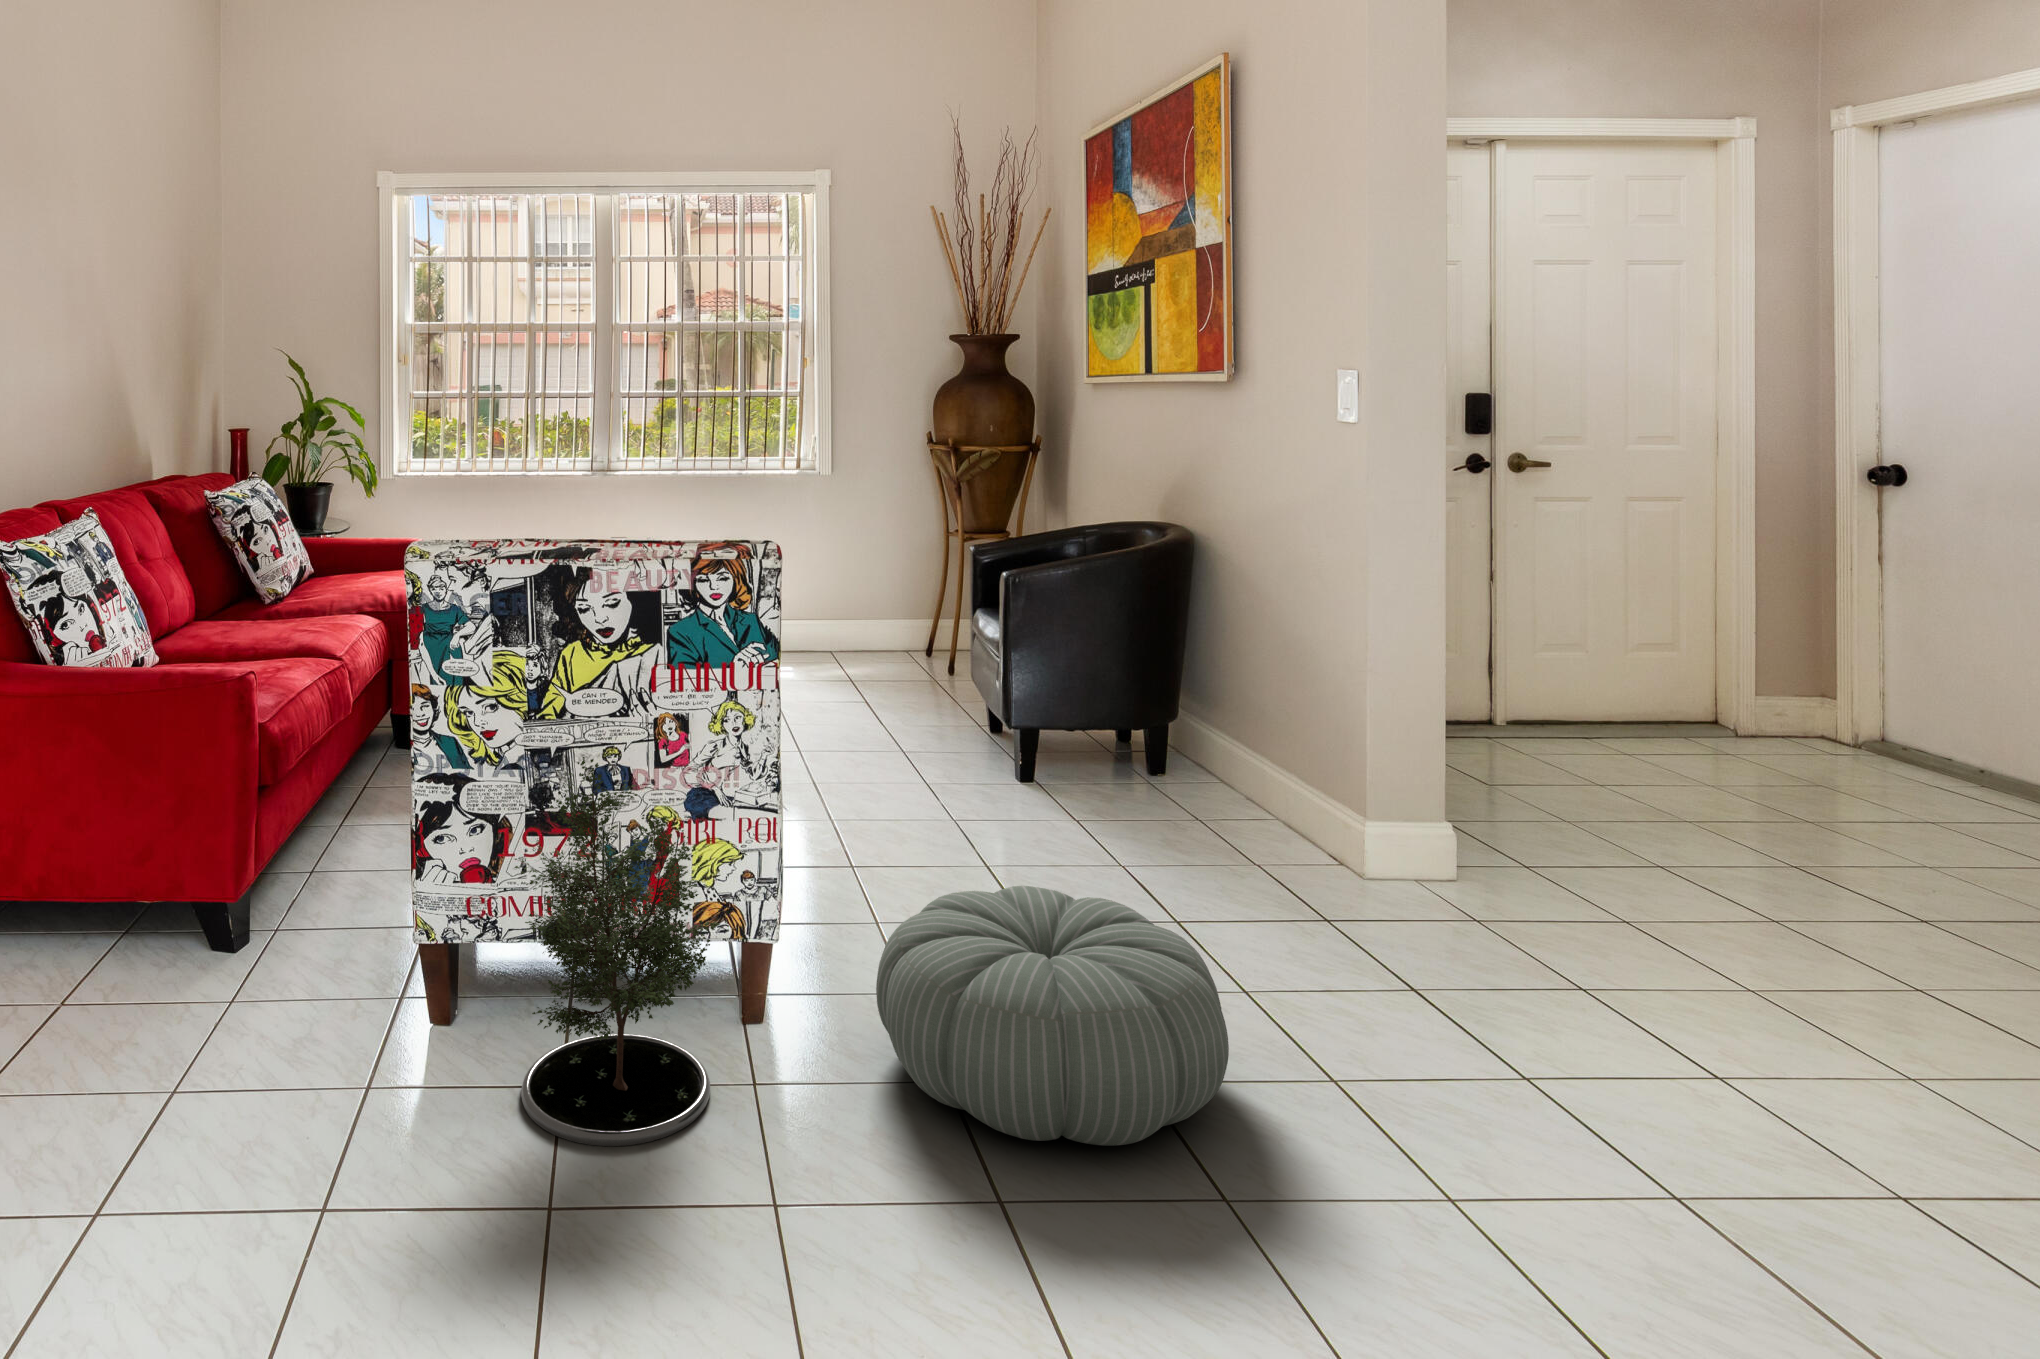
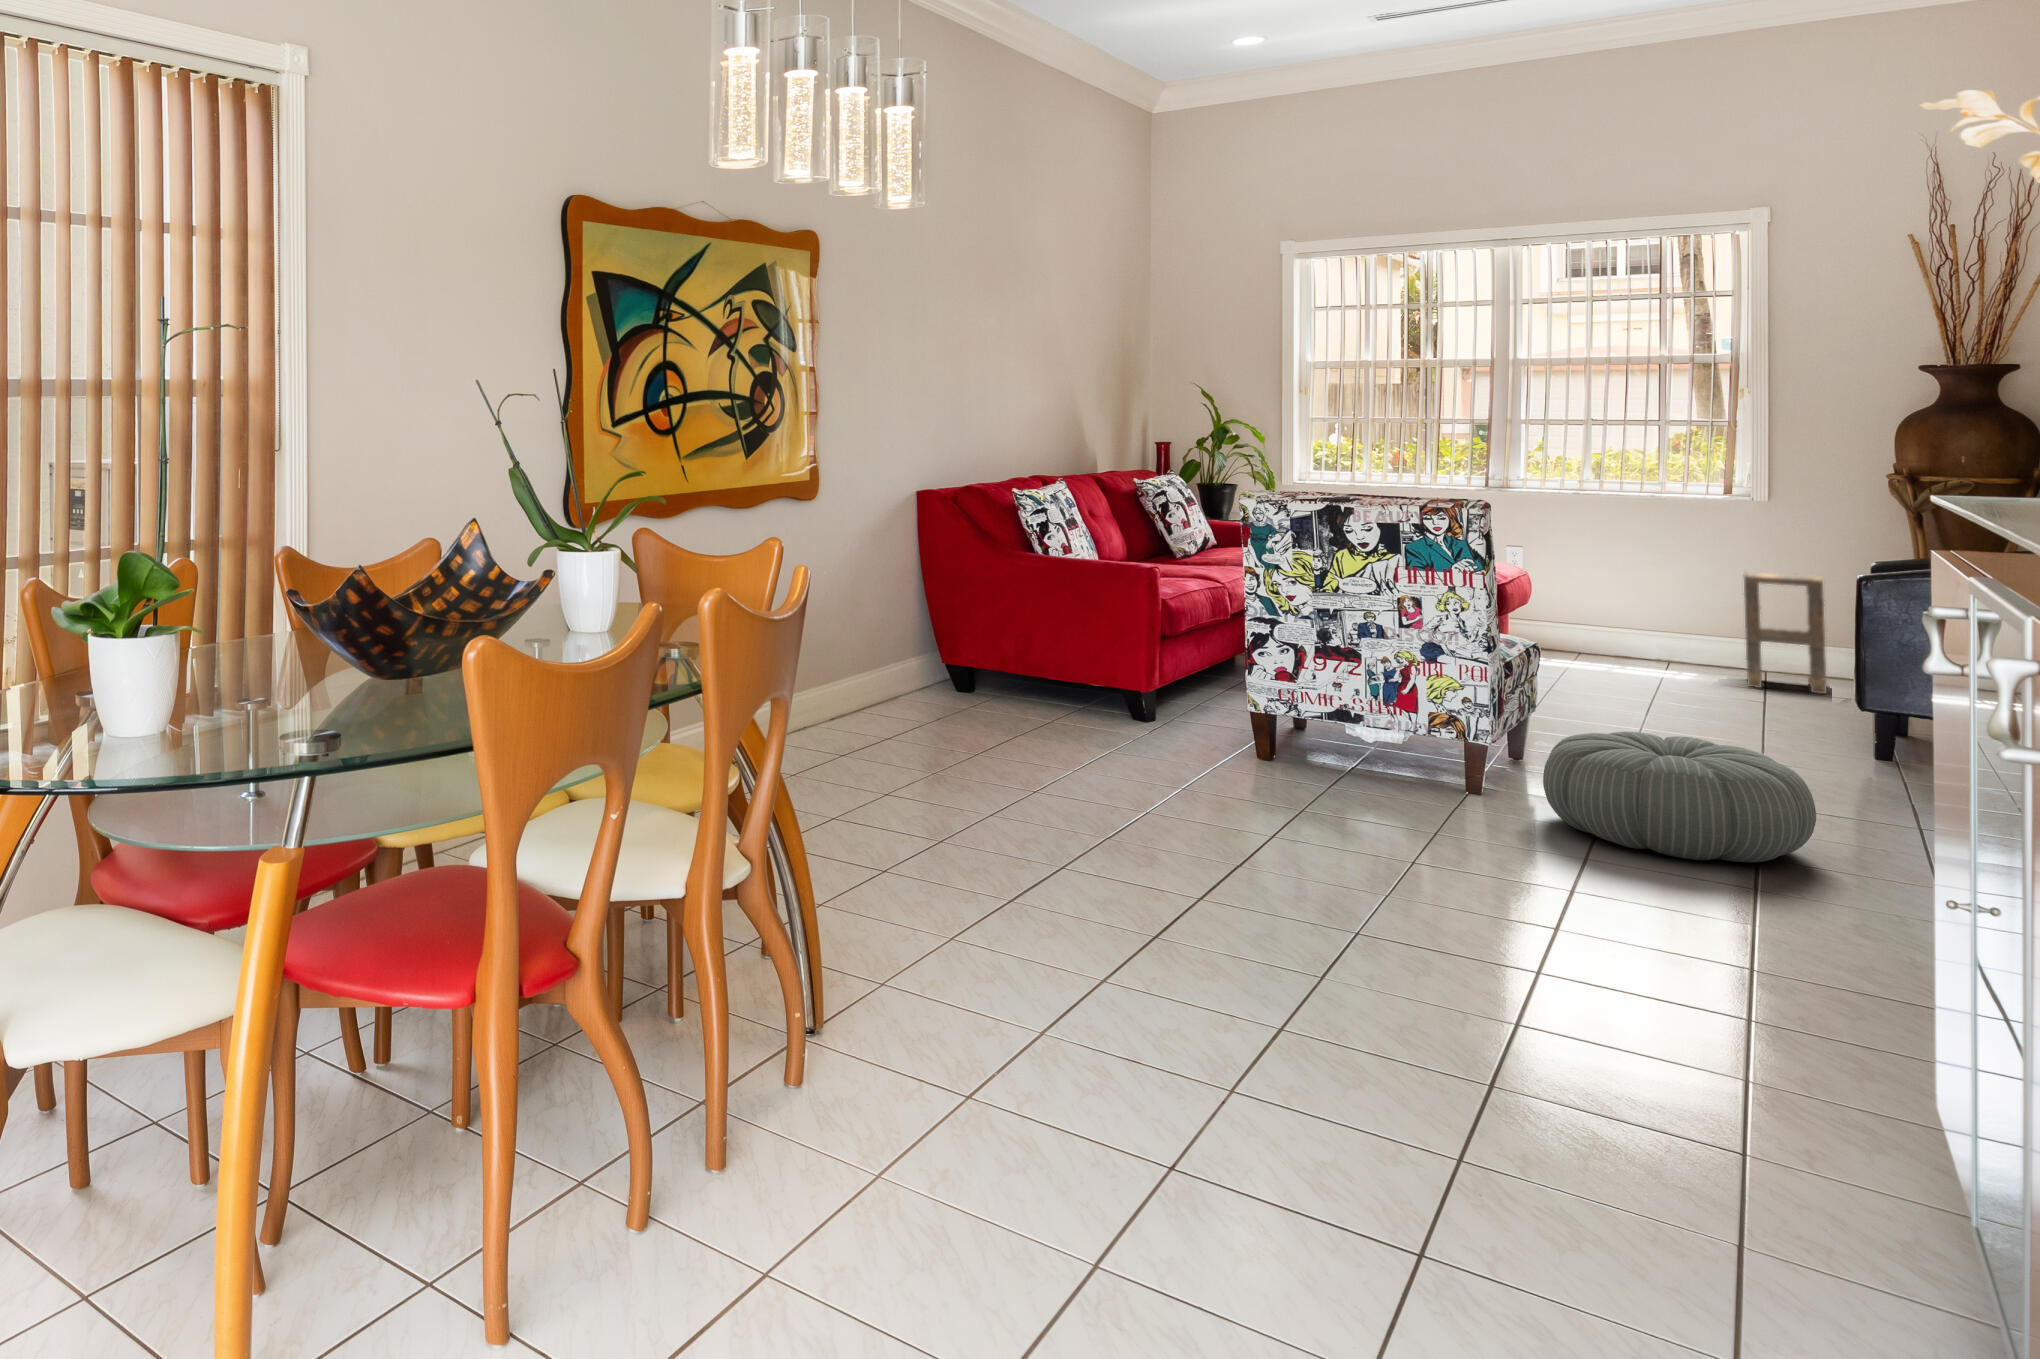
side table: none [819,549,891,674] -> present [1744,572,1827,694]
potted tree: present [514,757,720,1146] -> none [1294,601,1430,806]

